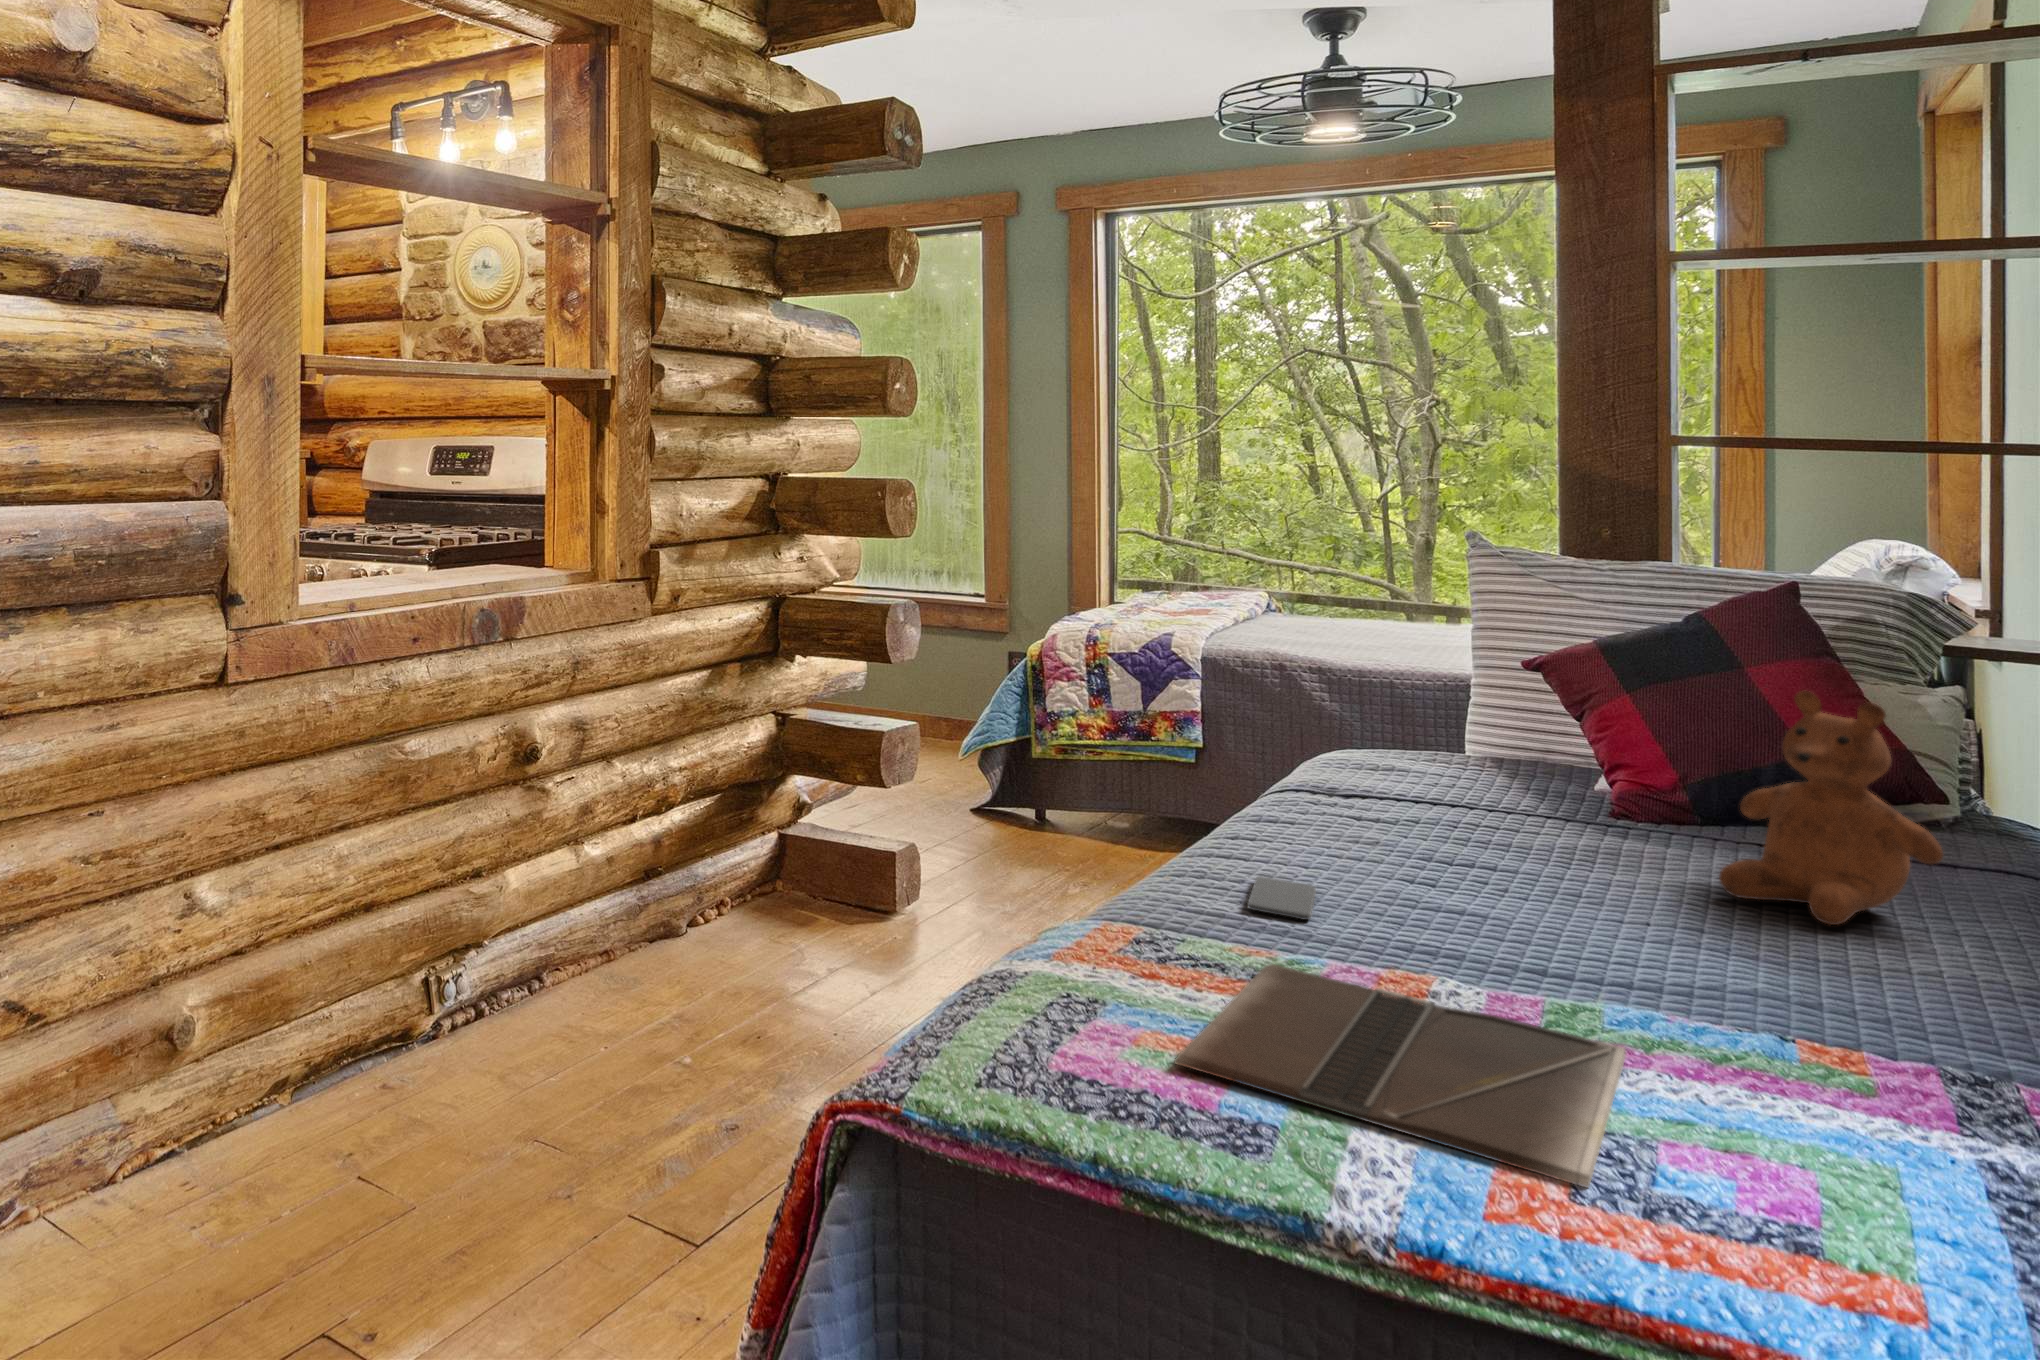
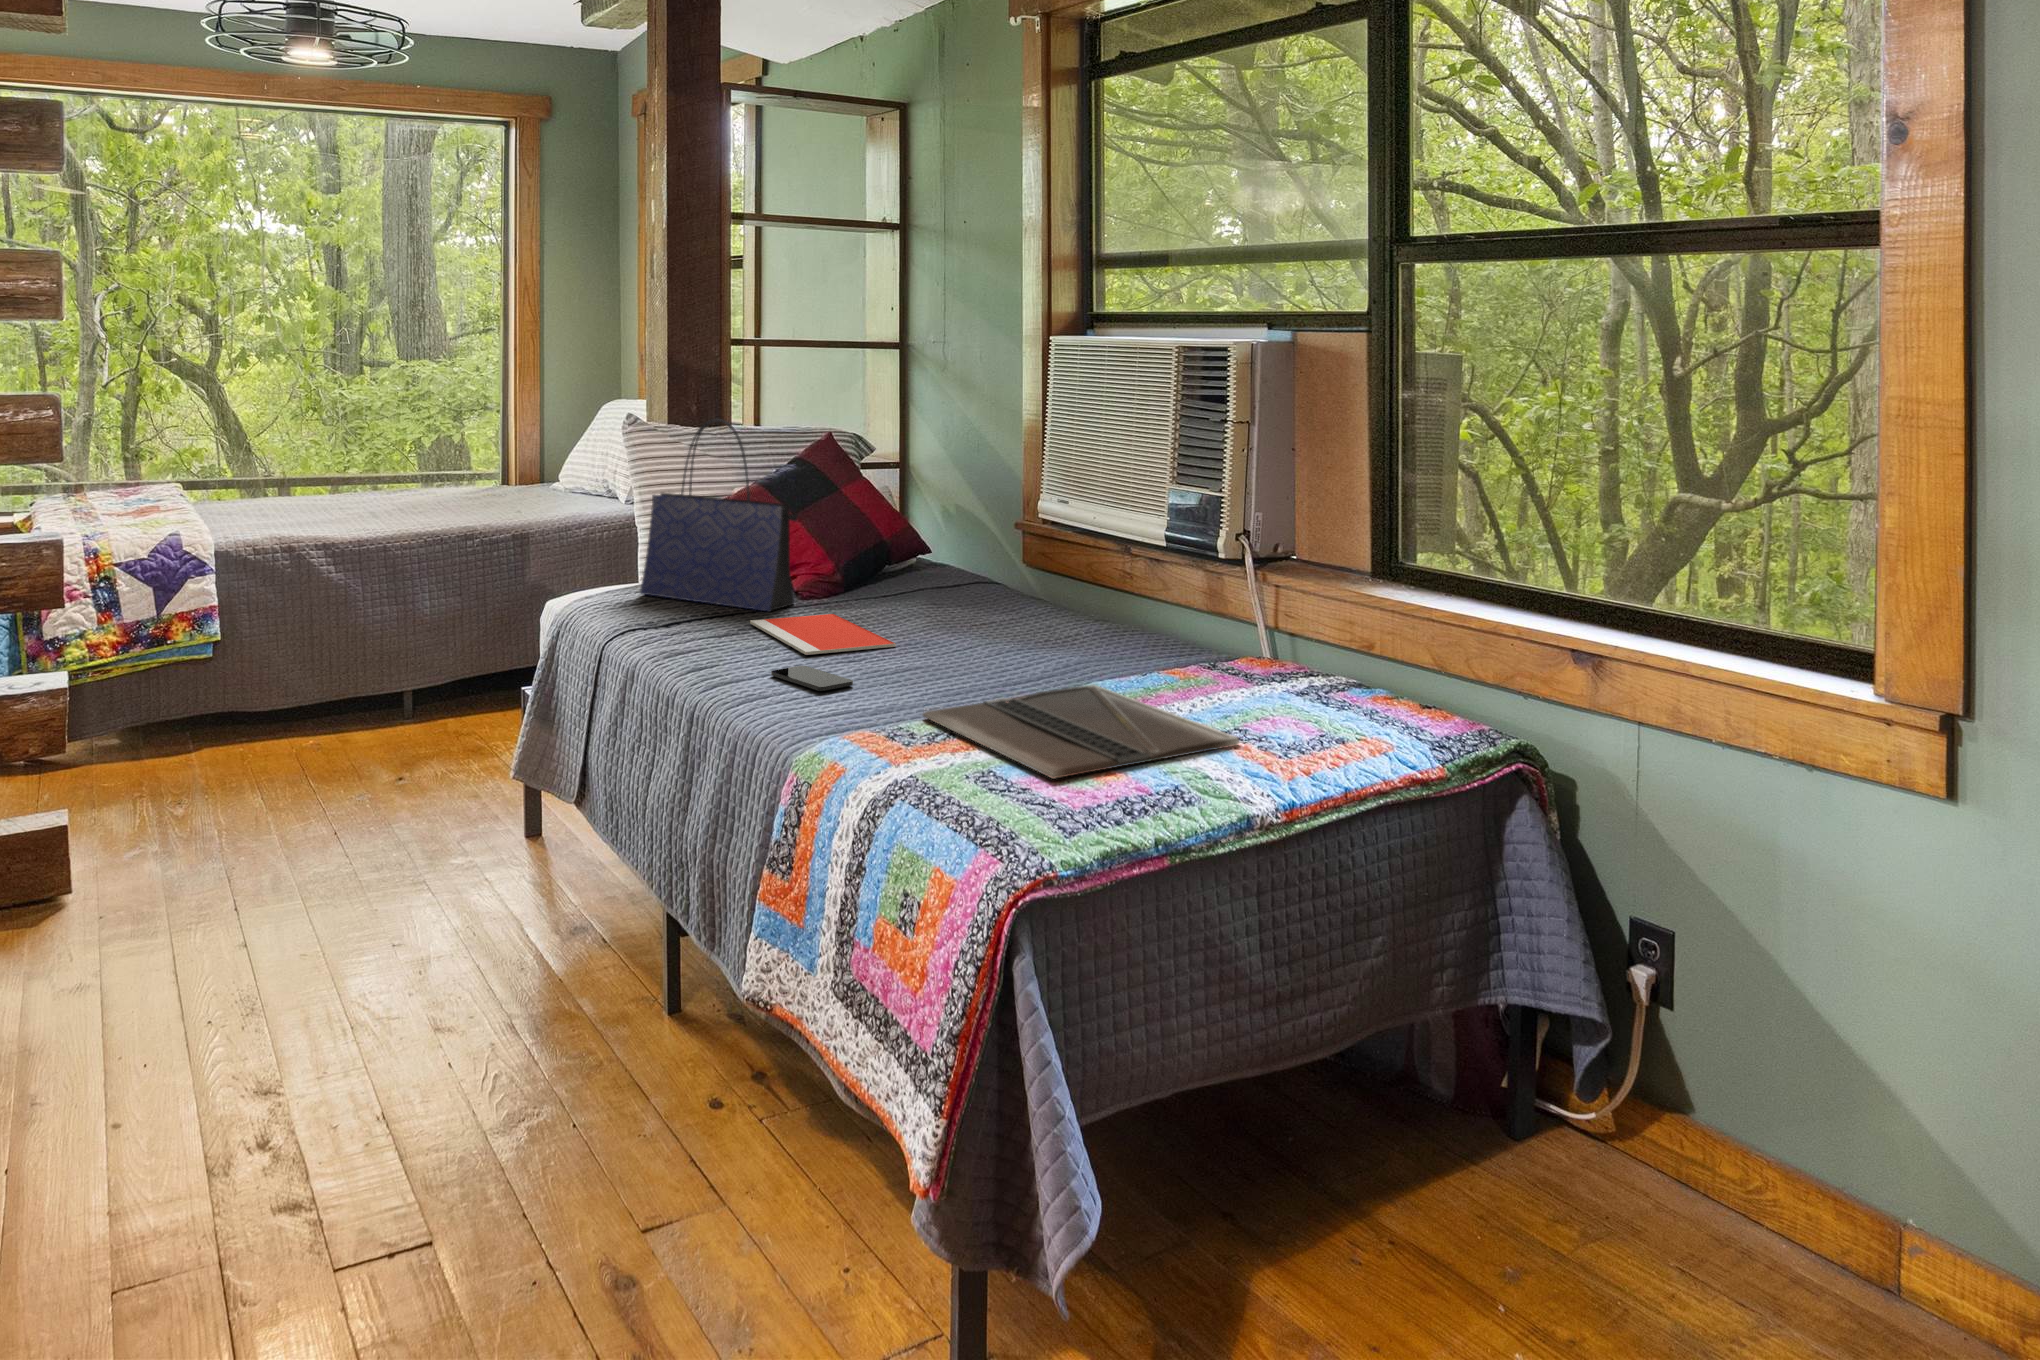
tote bag: none [1400,565,1563,845] -> present [640,419,798,611]
teddy bear: present [1719,691,1943,925] -> none [886,472,989,605]
notebook: none [1364,836,1567,918] -> present [750,614,896,655]

